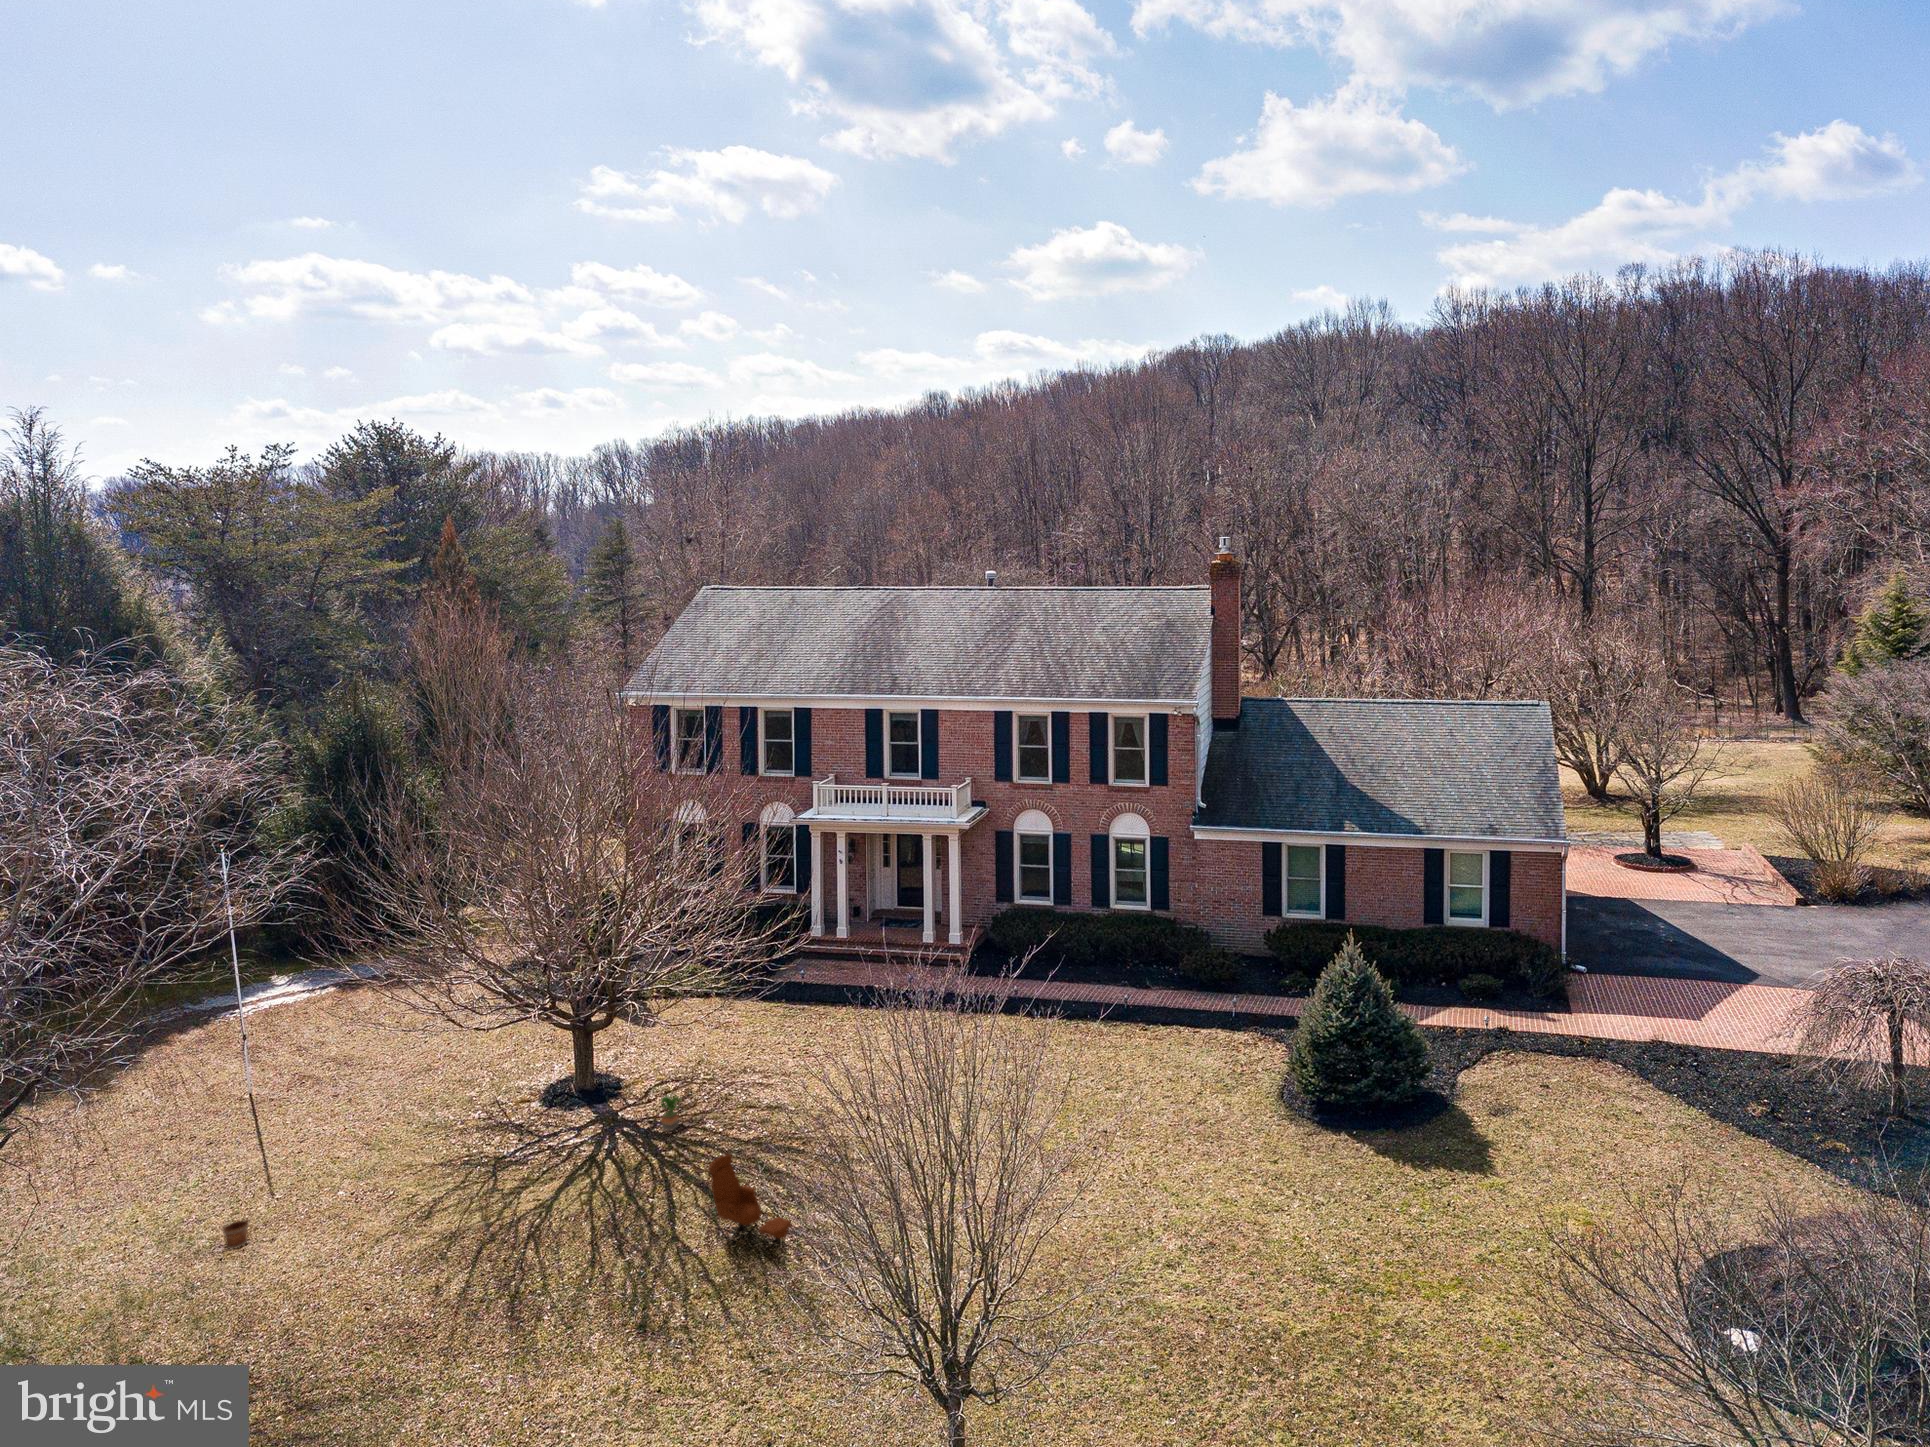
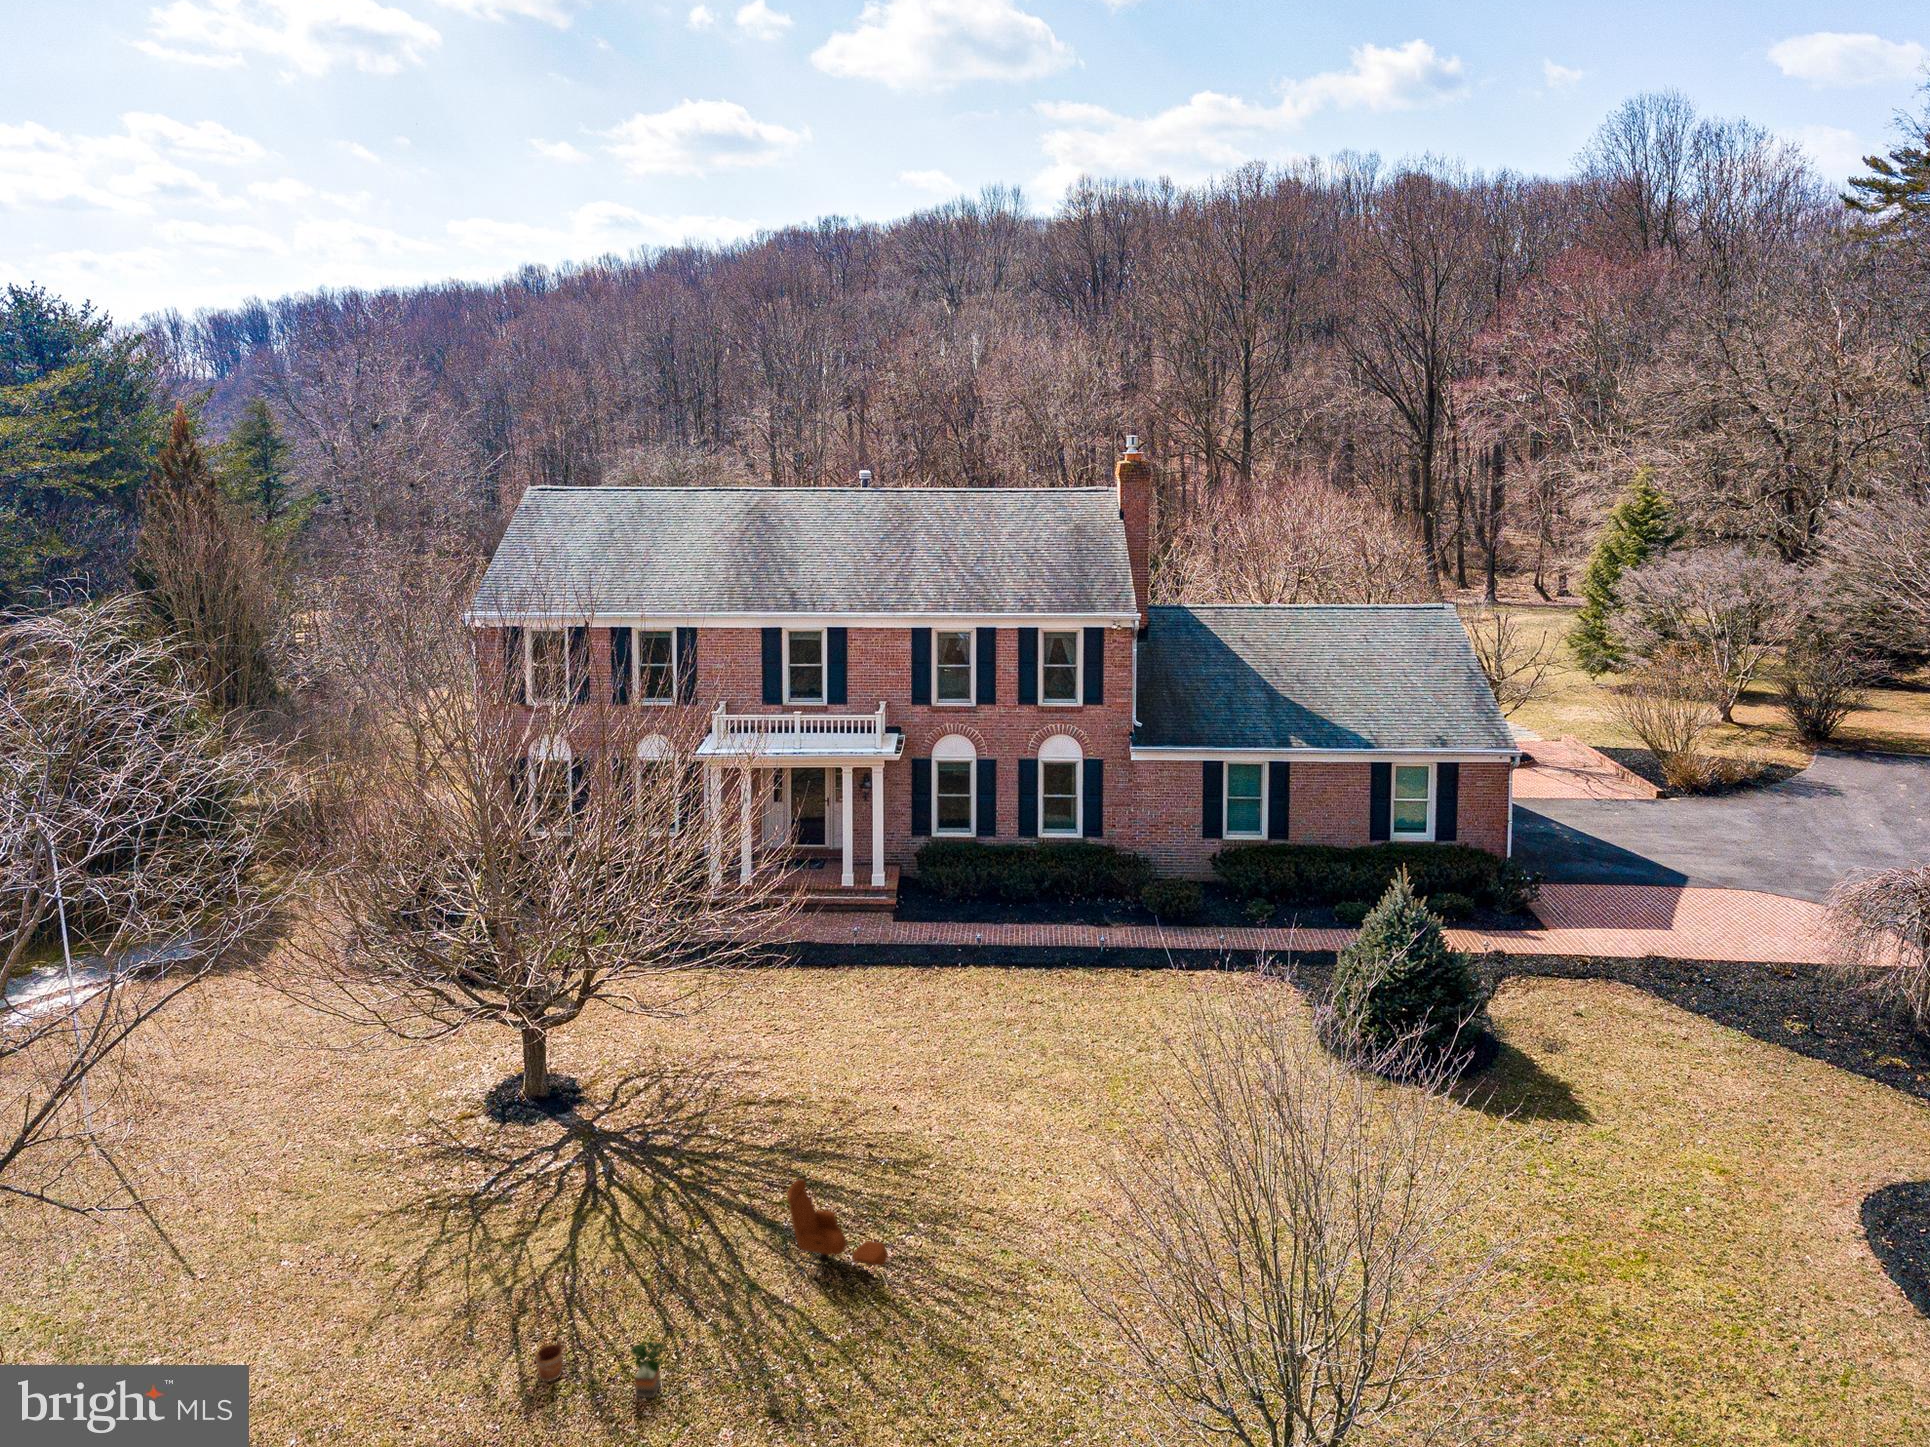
potted tree: present [661,1096,680,1131] -> present [631,1342,664,1398]
bucket: present [222,1219,250,1249] -> present [535,1340,565,1382]

